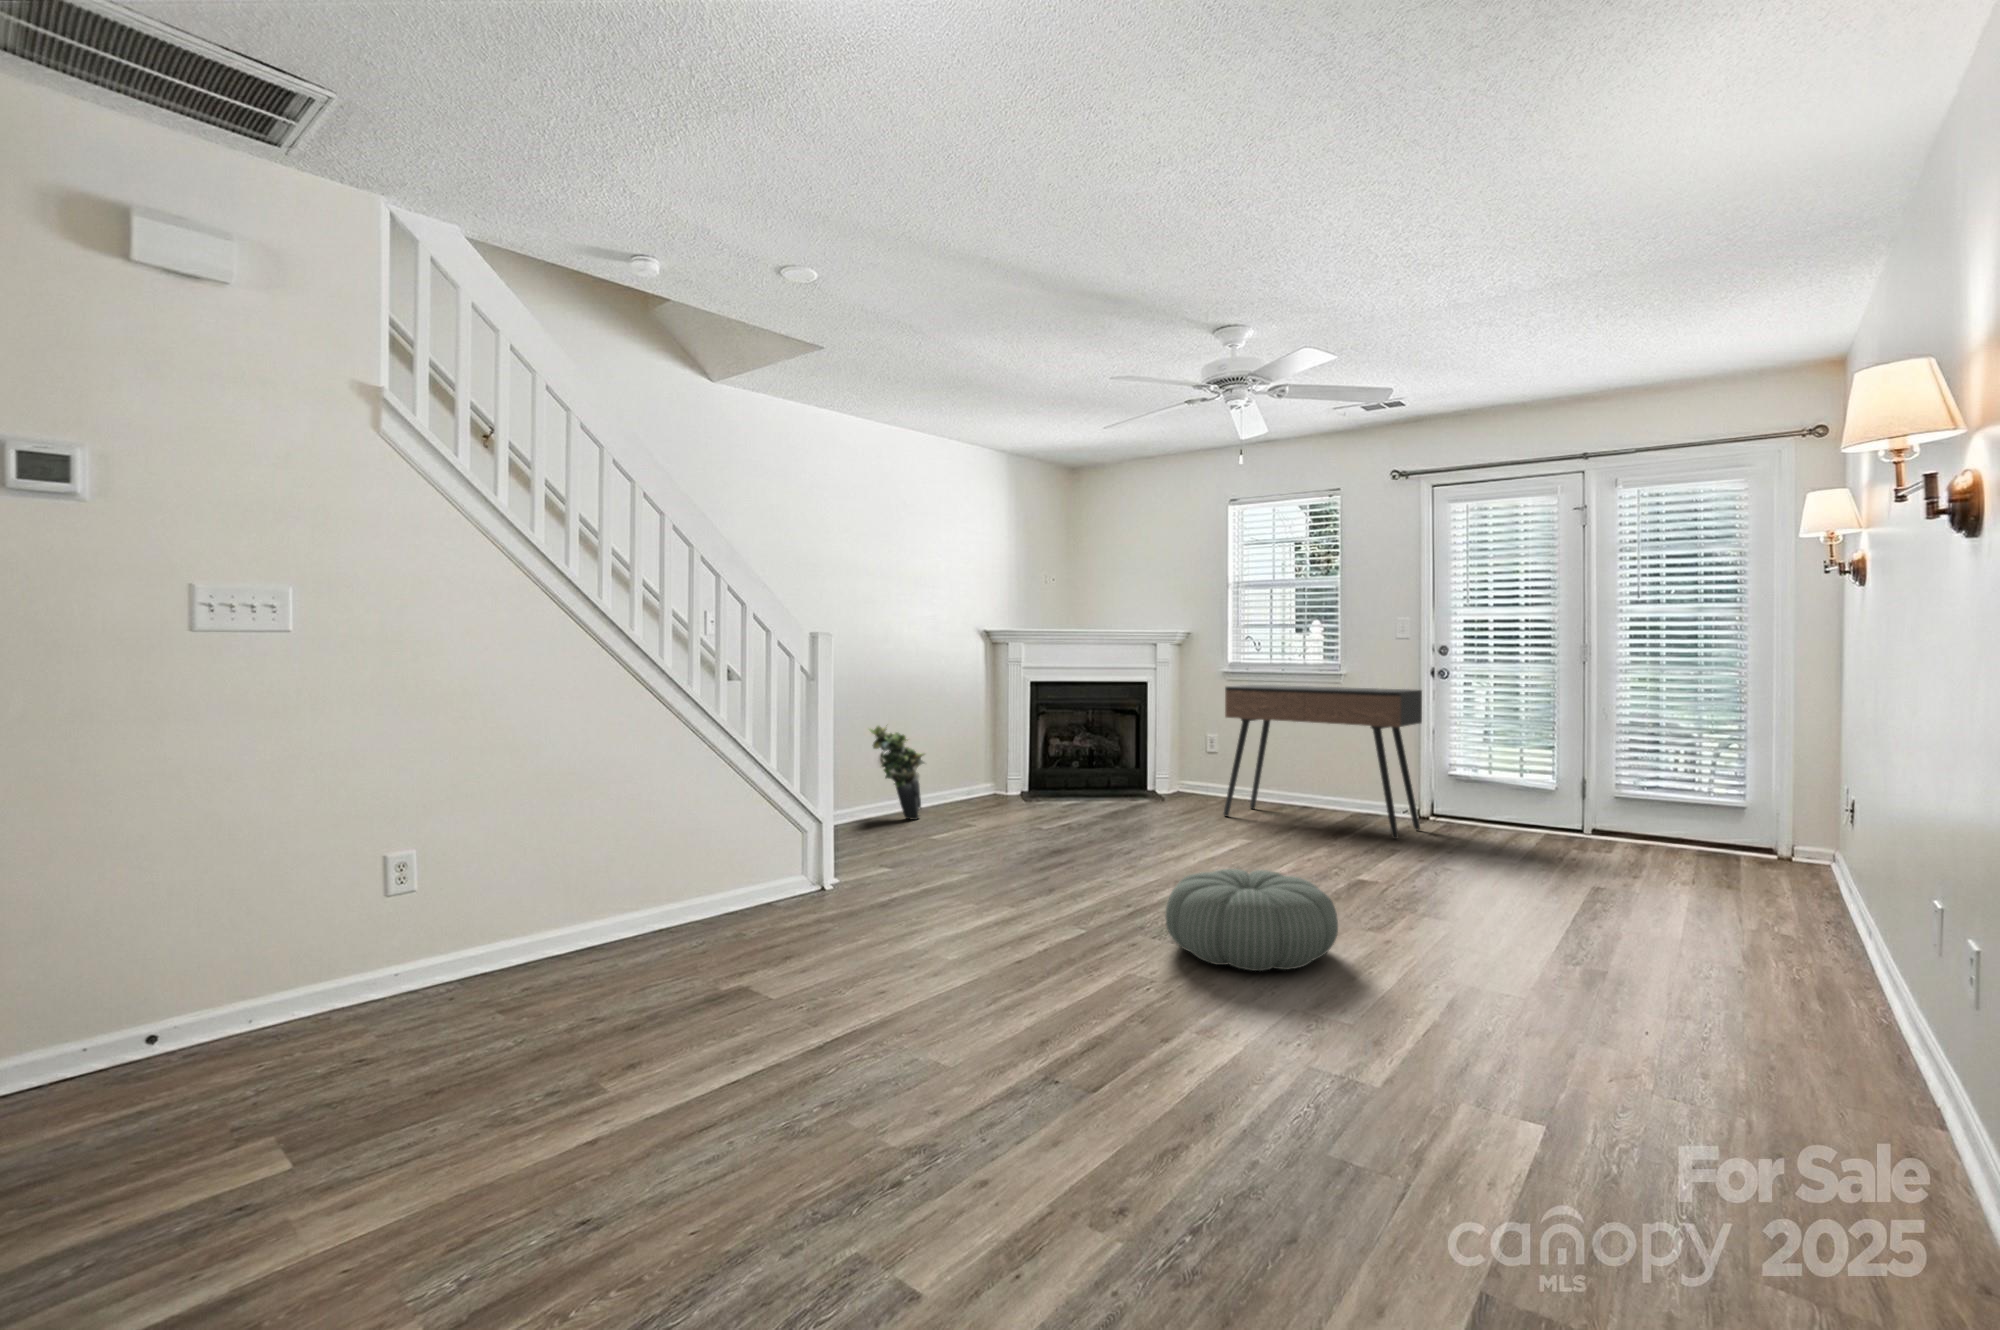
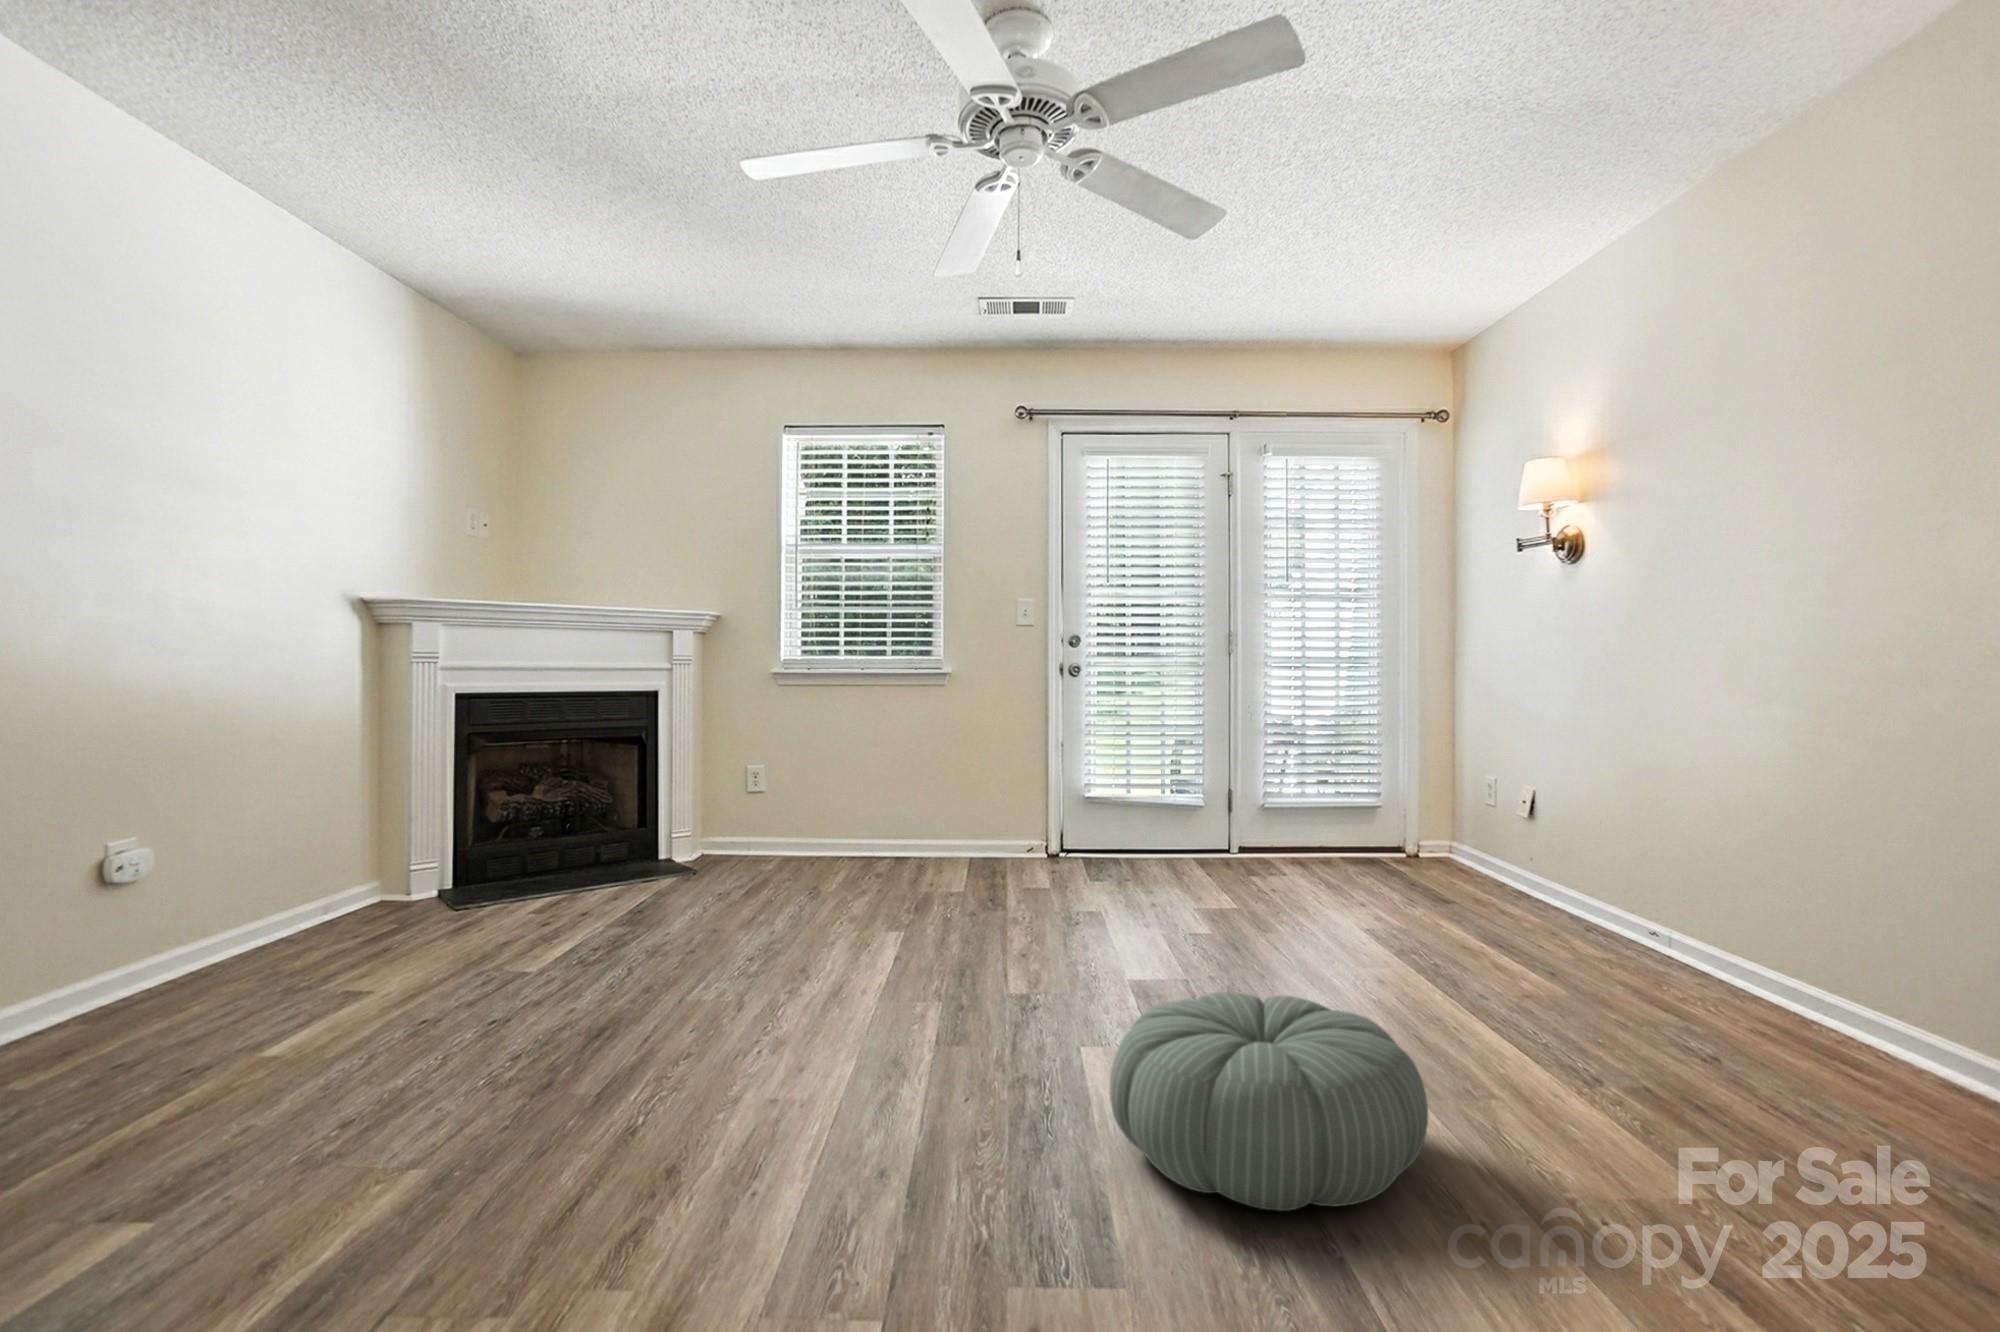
console table: present [1223,685,1422,839] -> none [822,690,1082,891]
potted plant: present [869,726,925,820] -> none [114,785,279,991]

